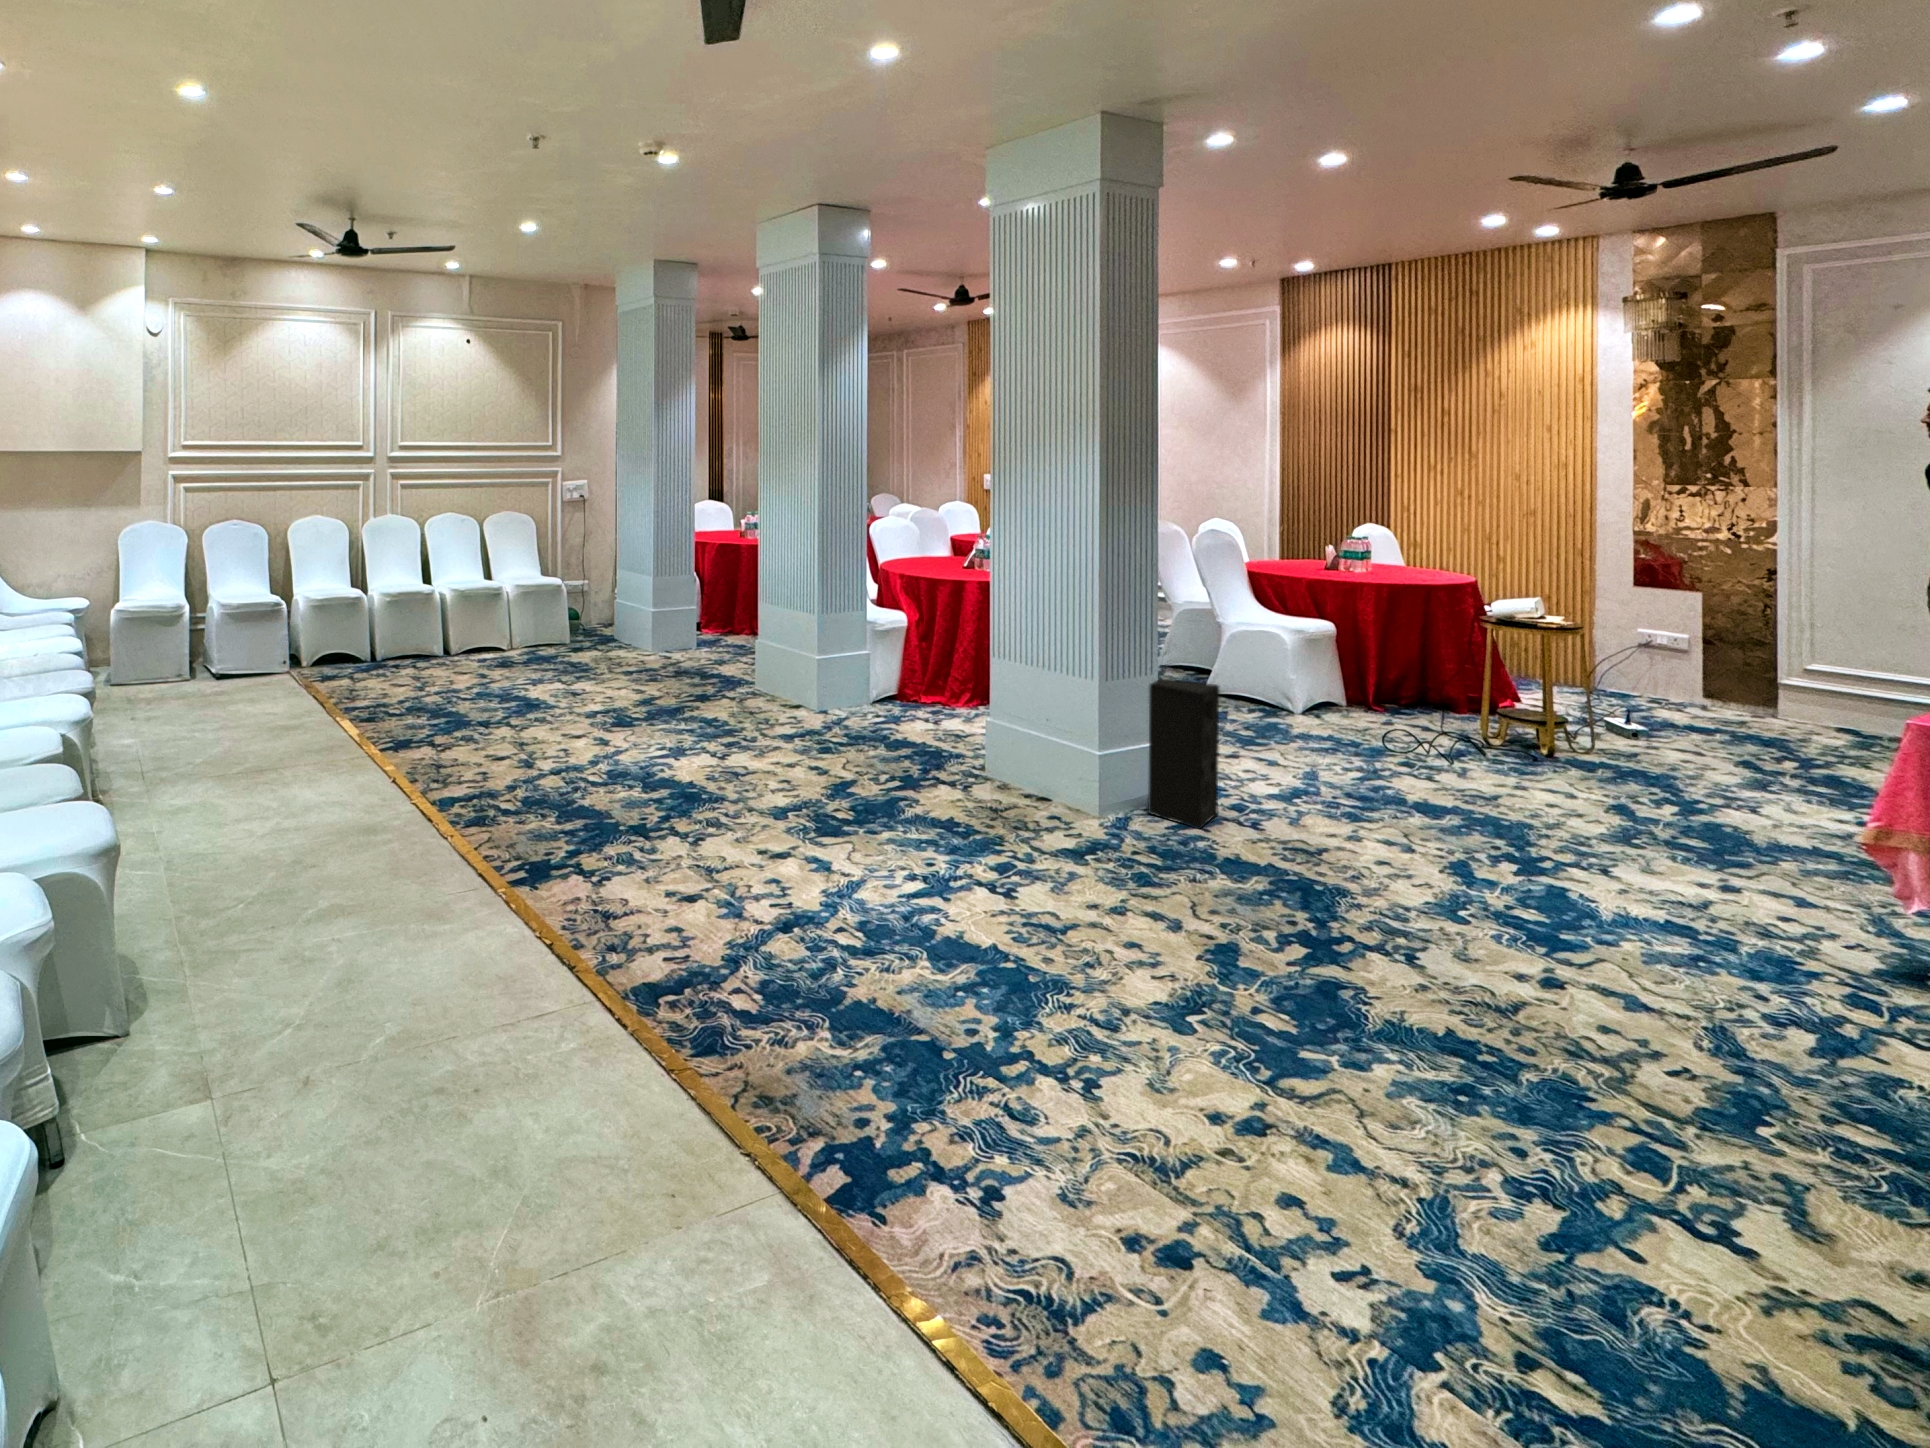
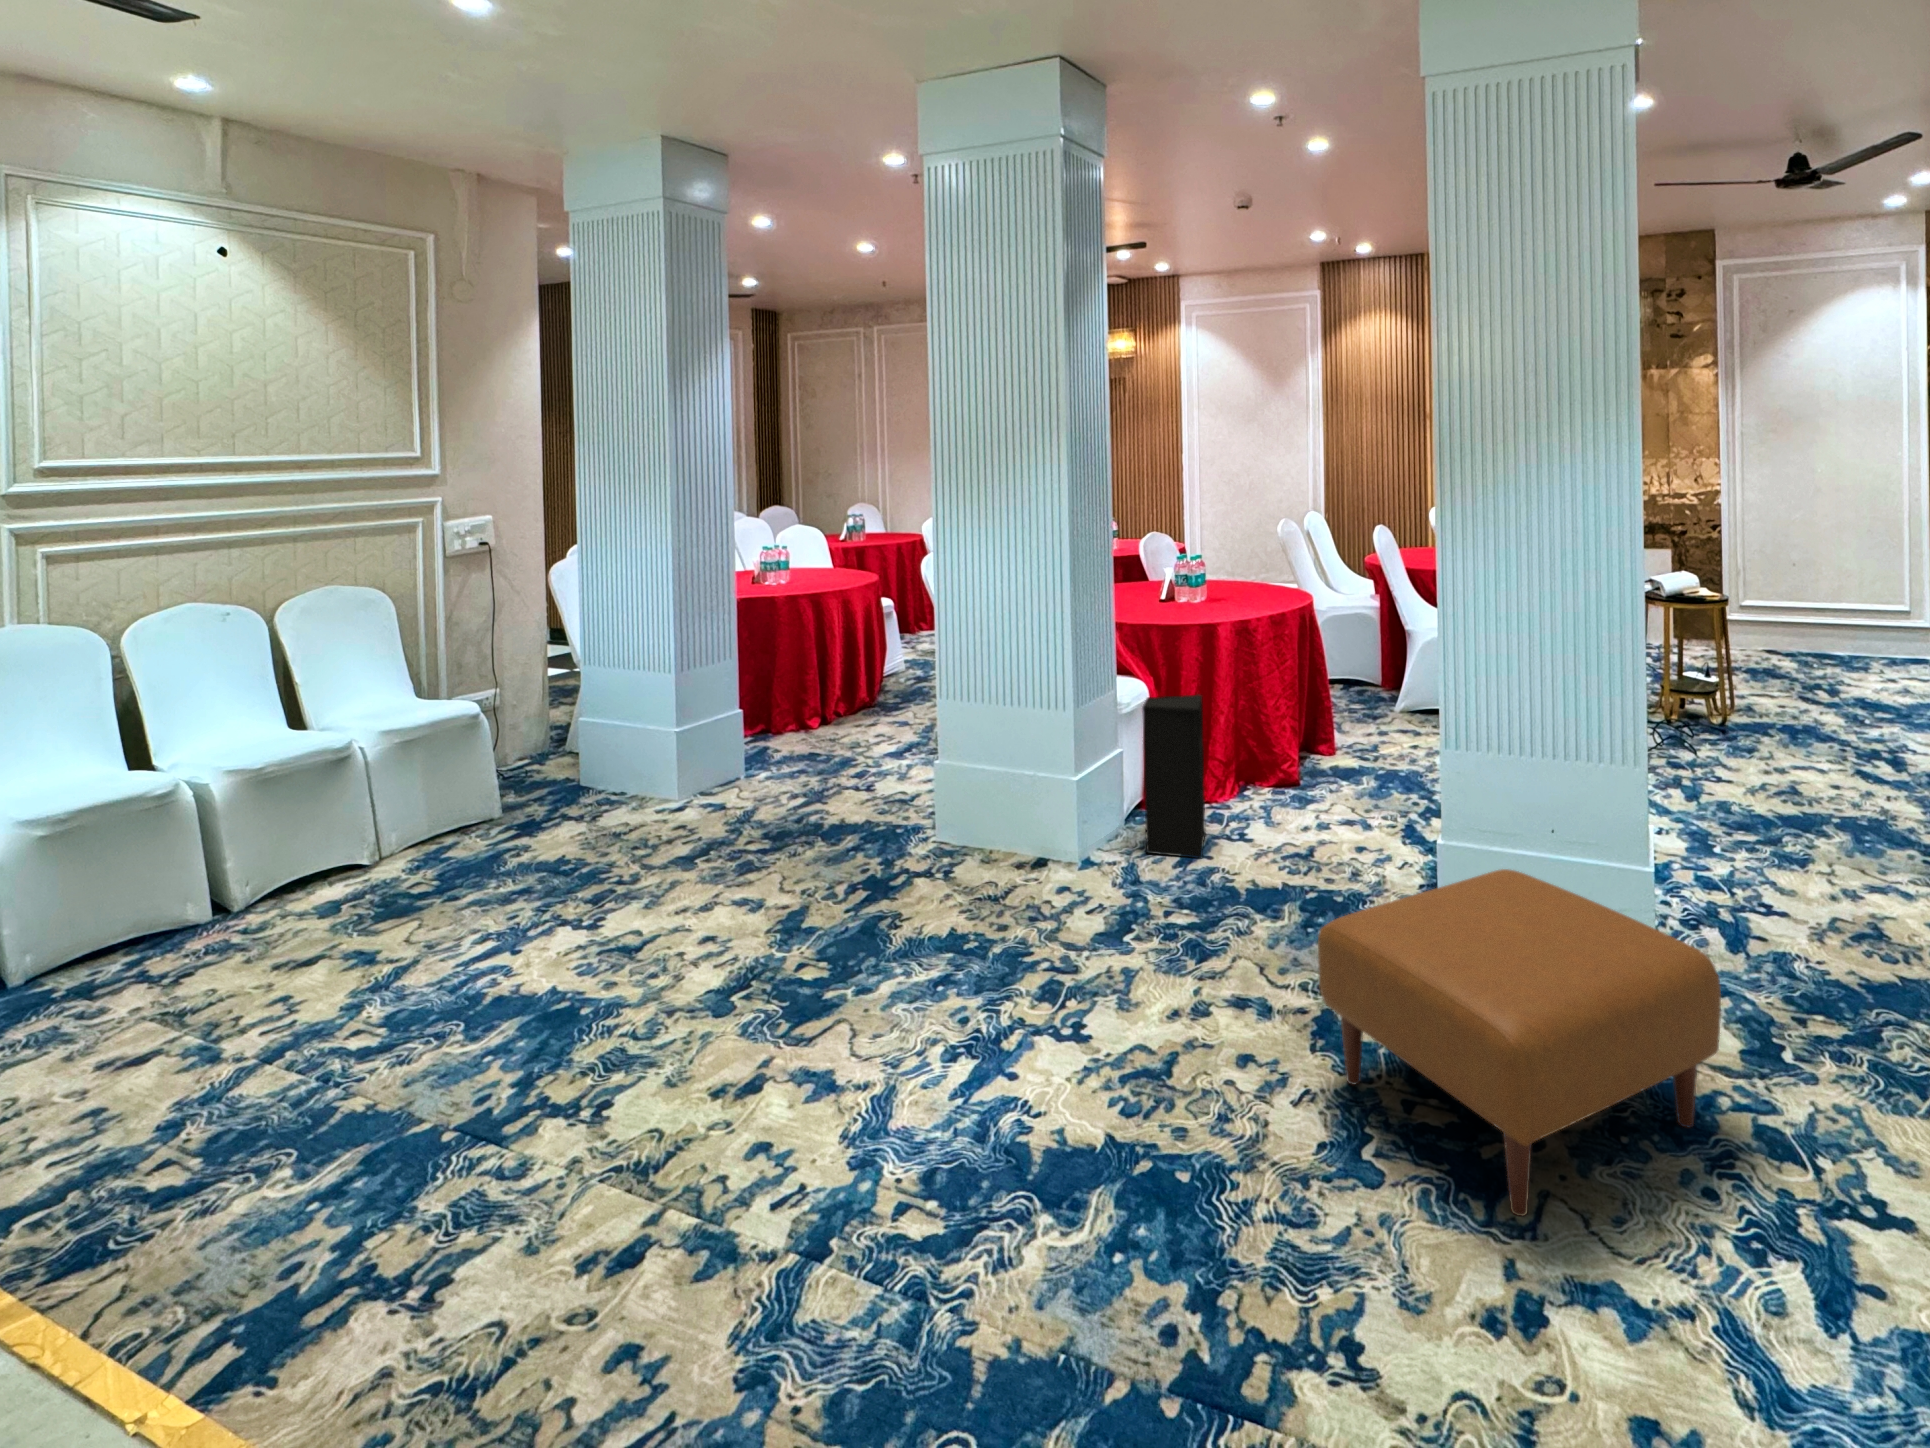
ottoman: none [1187,847,1584,1118] -> present [1318,869,1721,1216]

